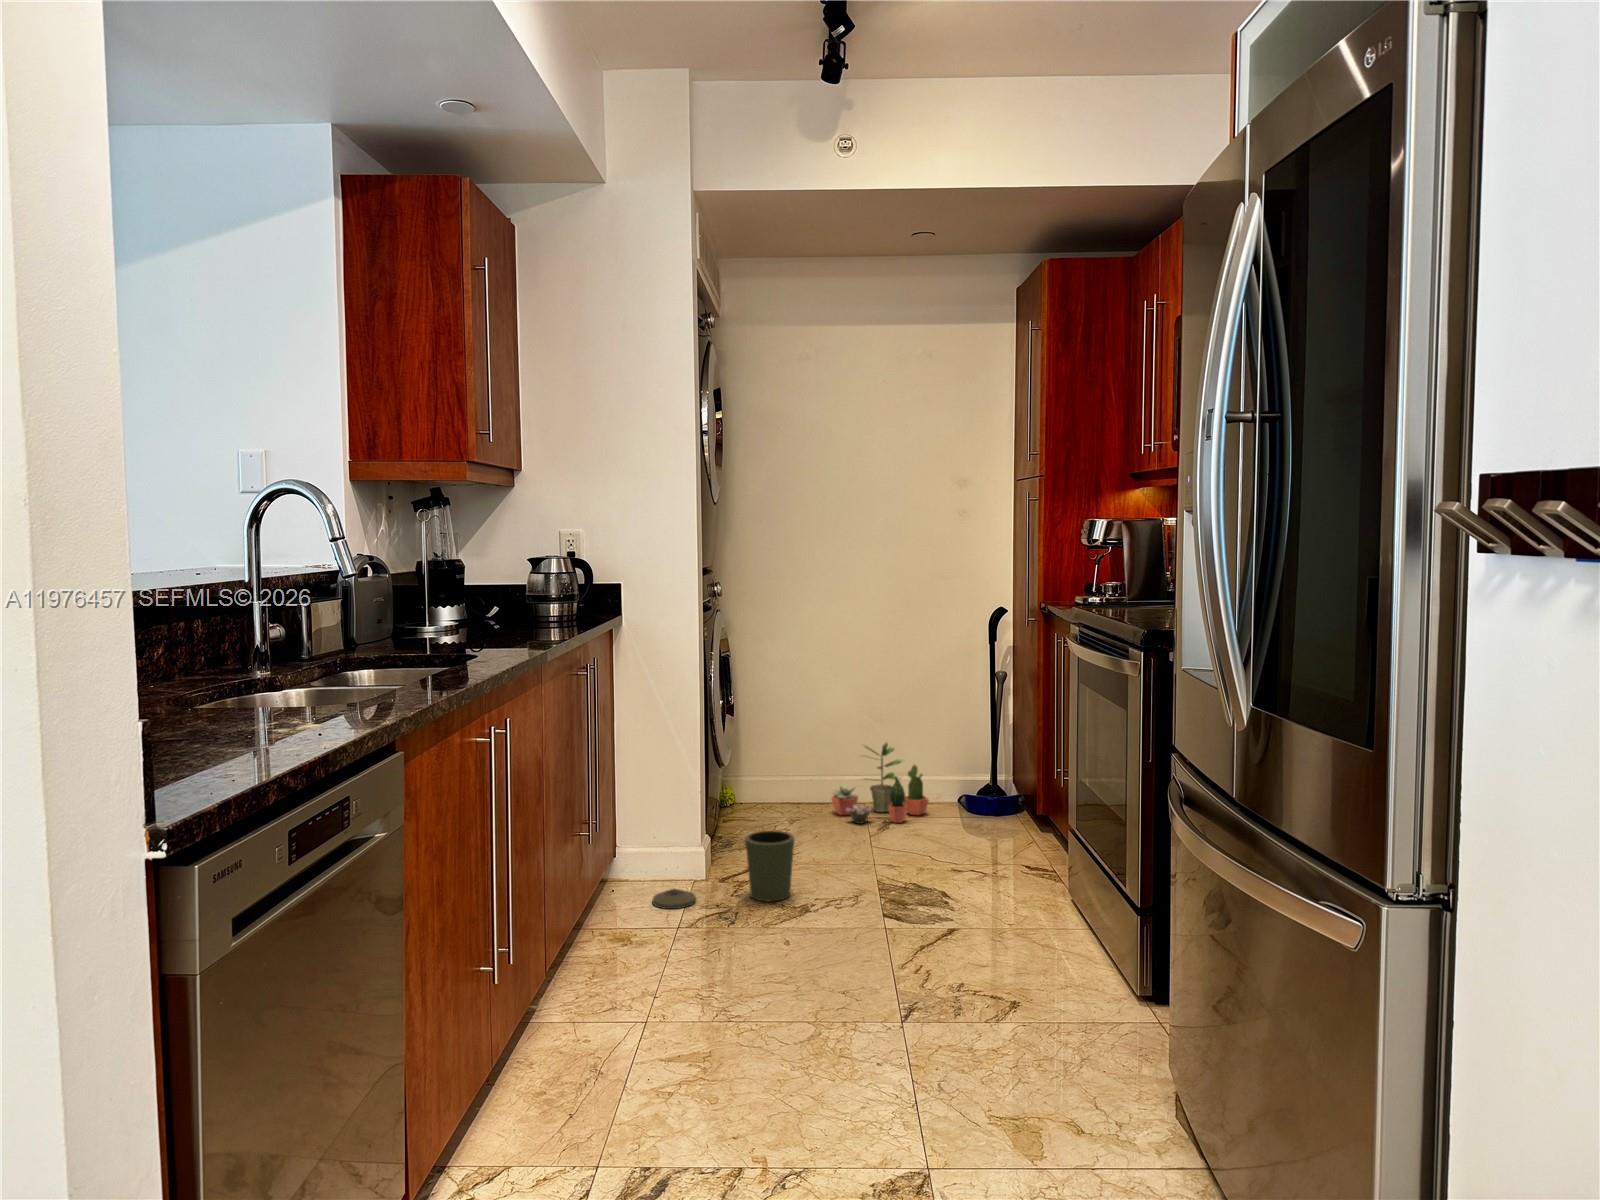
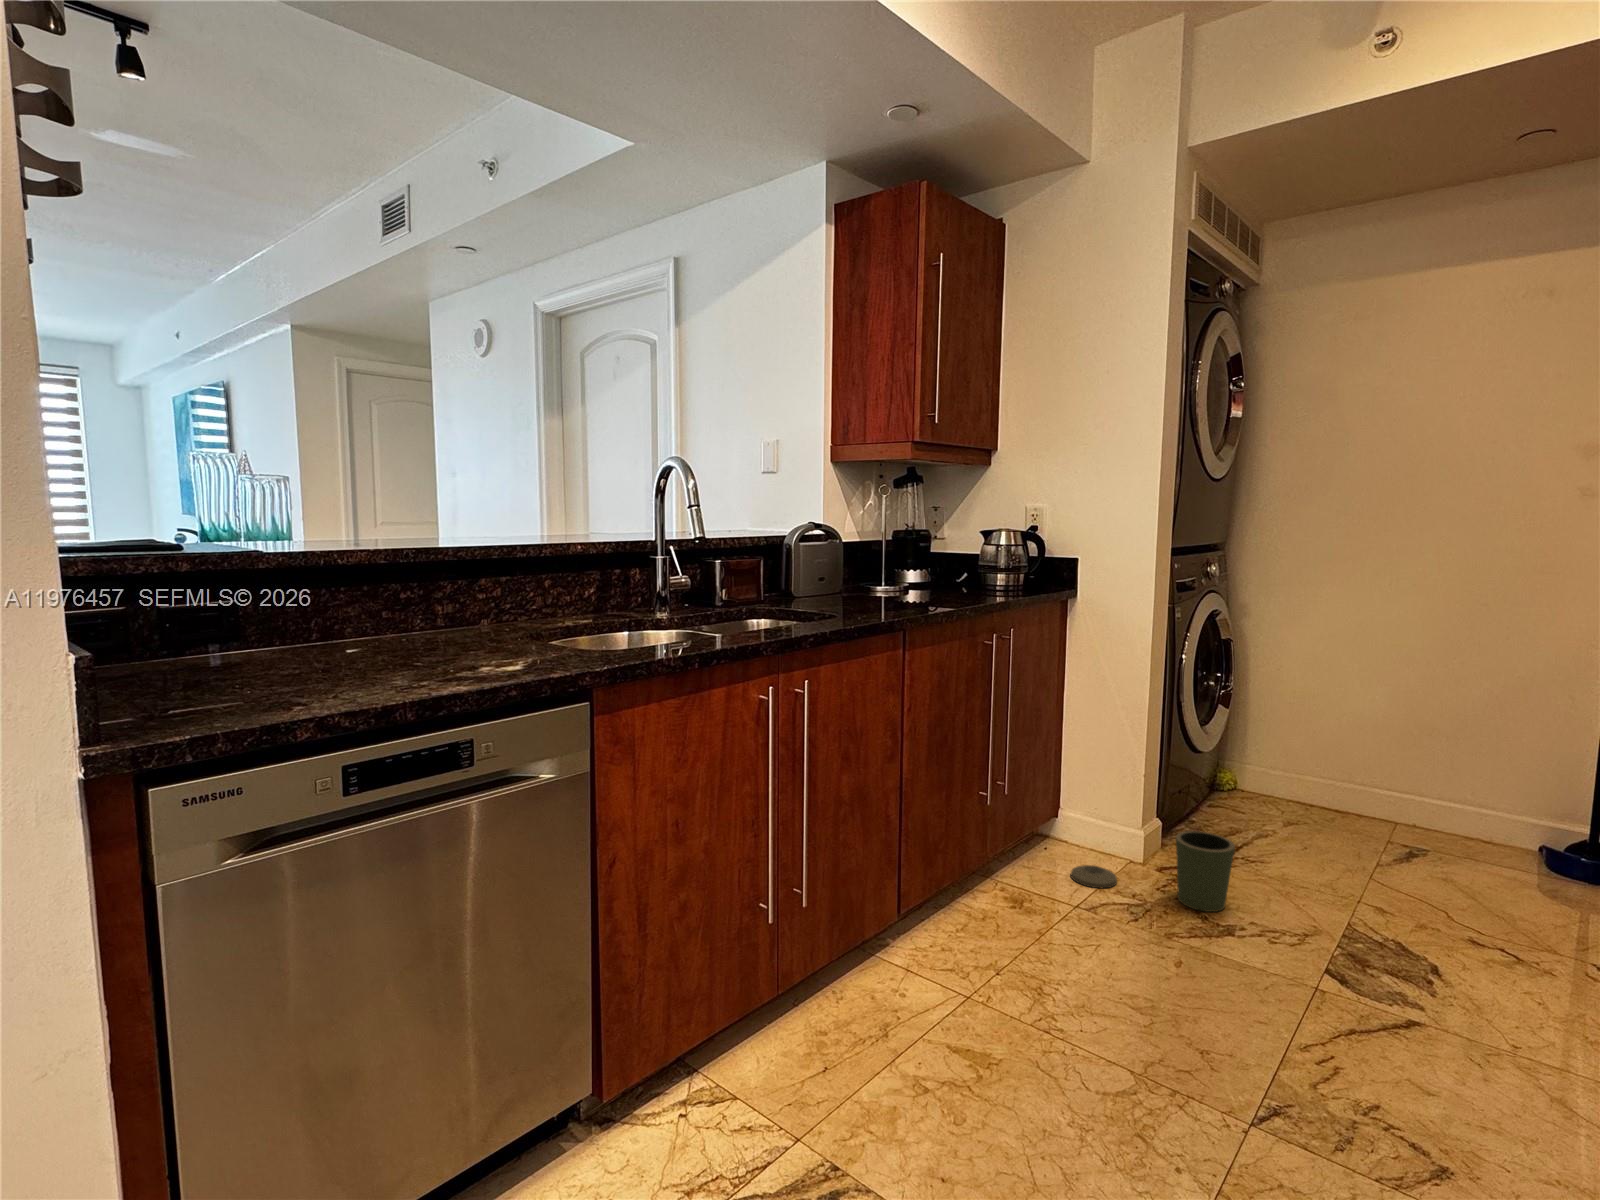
potted plant: present [831,743,928,824] -> none [1346,758,1484,860]

